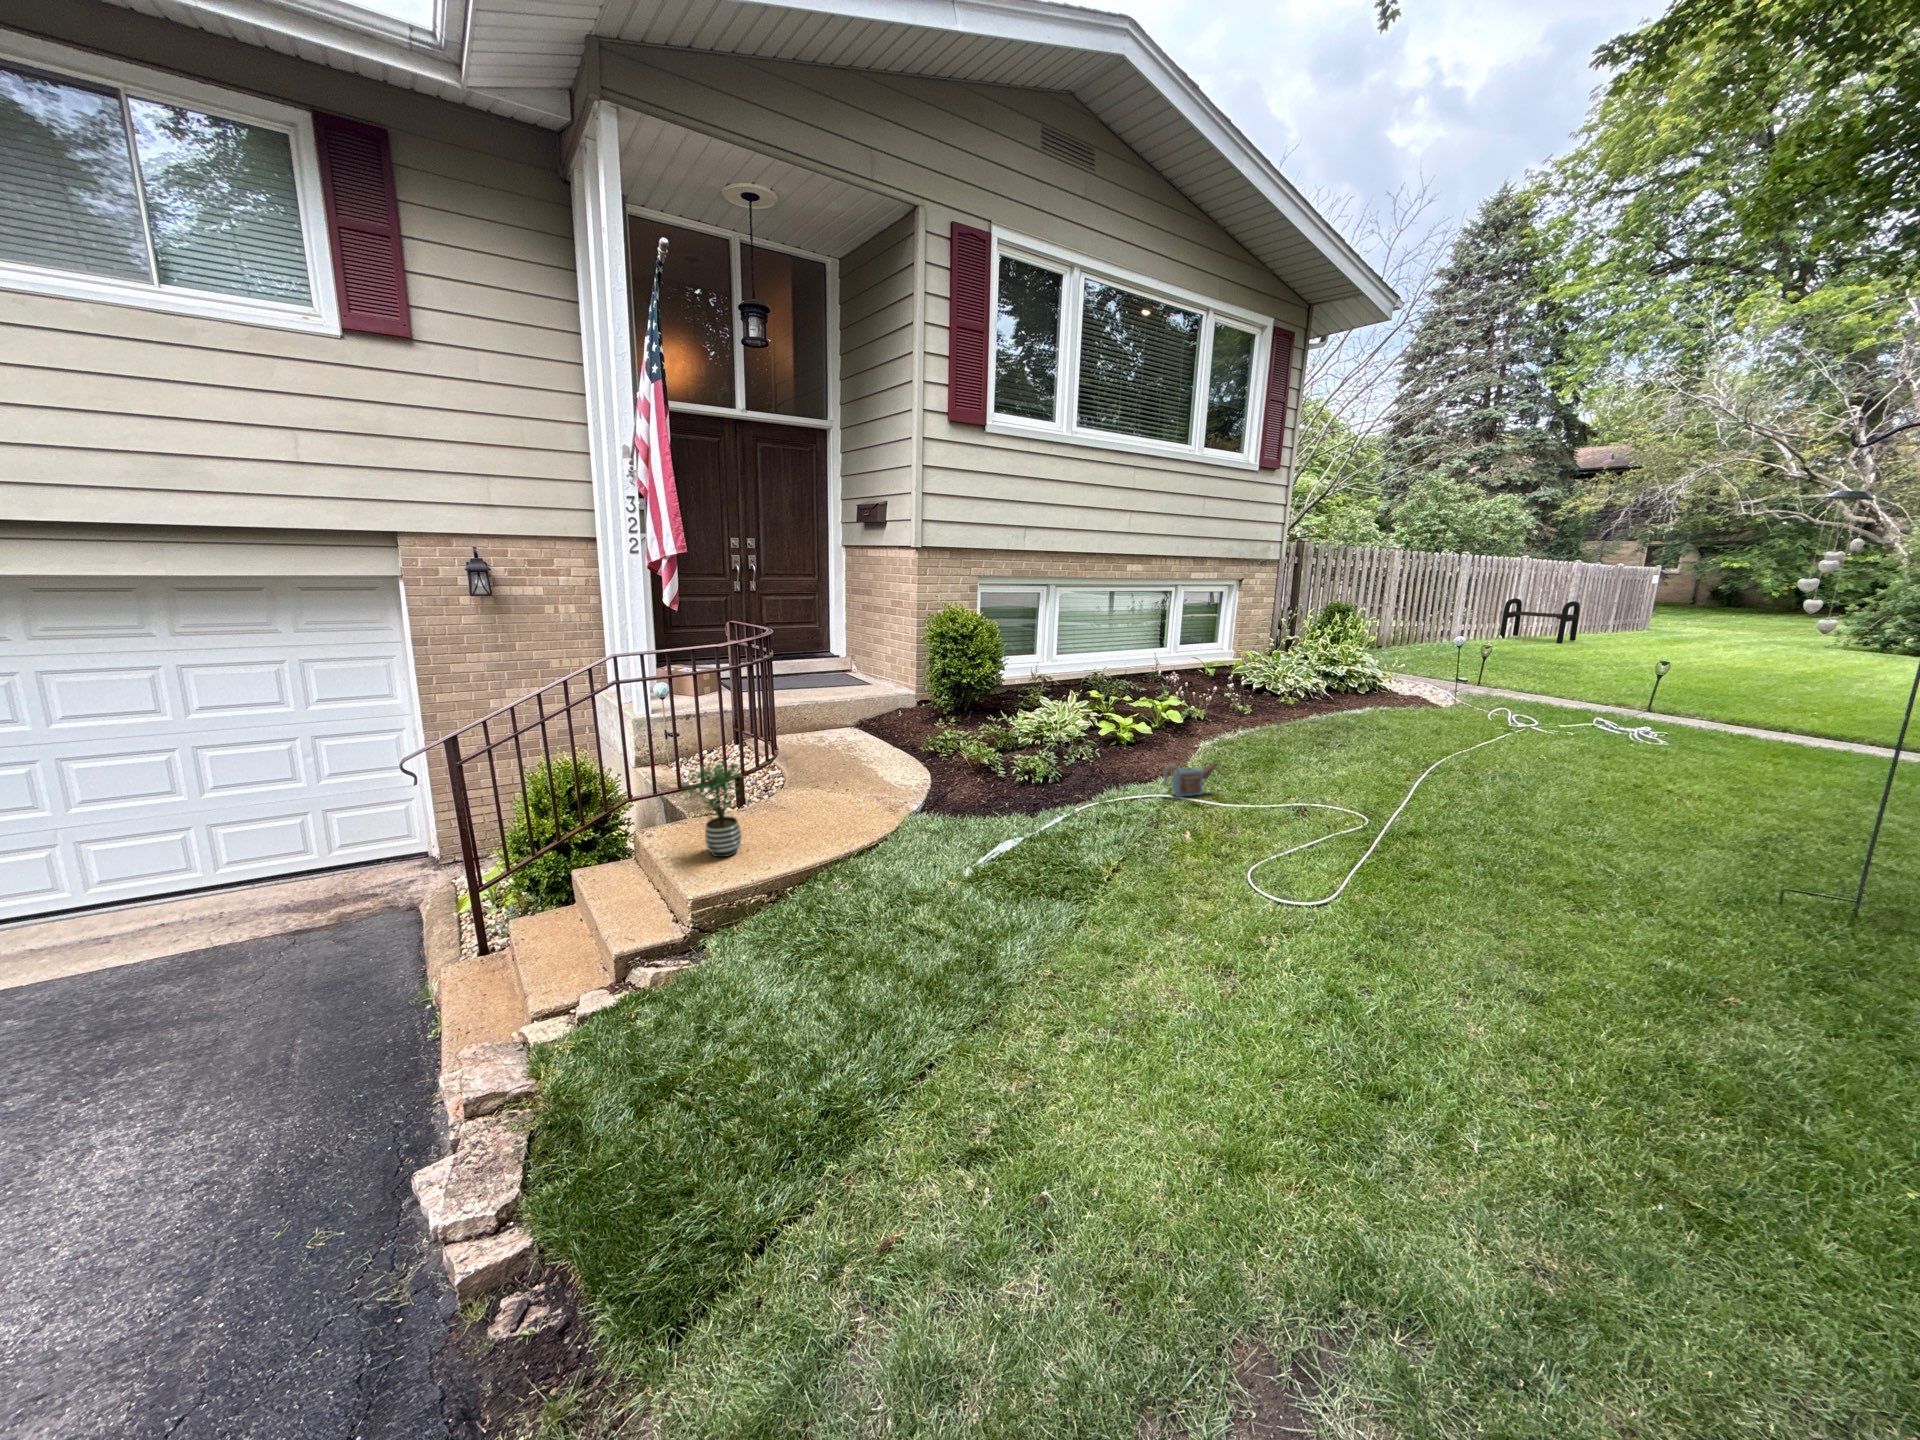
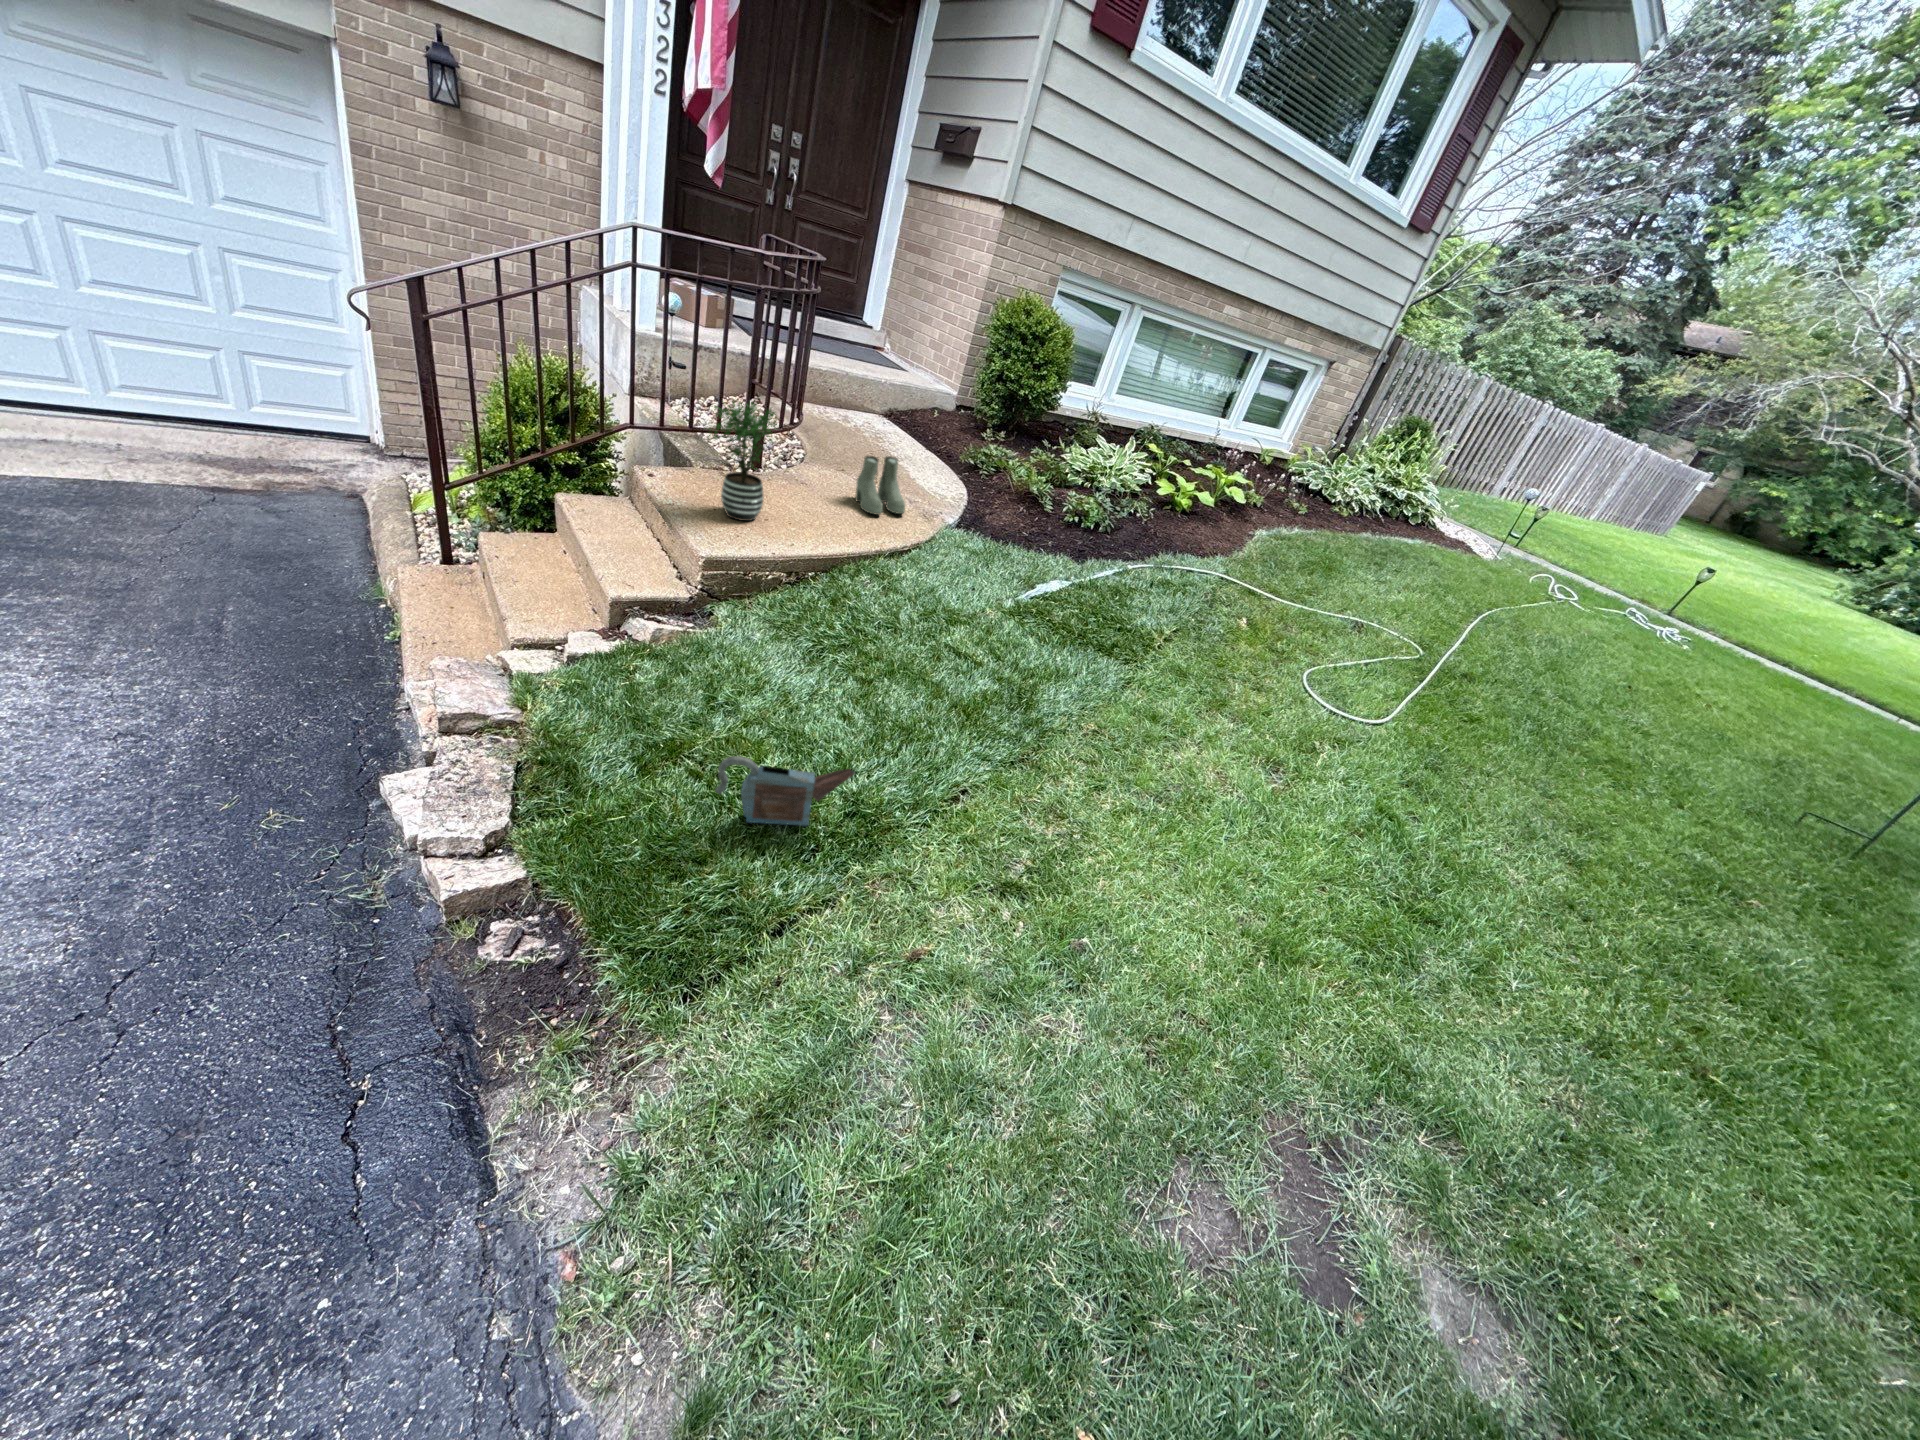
bench: present [1500,598,1580,644] -> none [1541,468,1636,529]
watering can: present [1163,763,1218,797] -> present [715,756,855,826]
boots: none [824,769,868,821] -> present [855,456,906,515]

